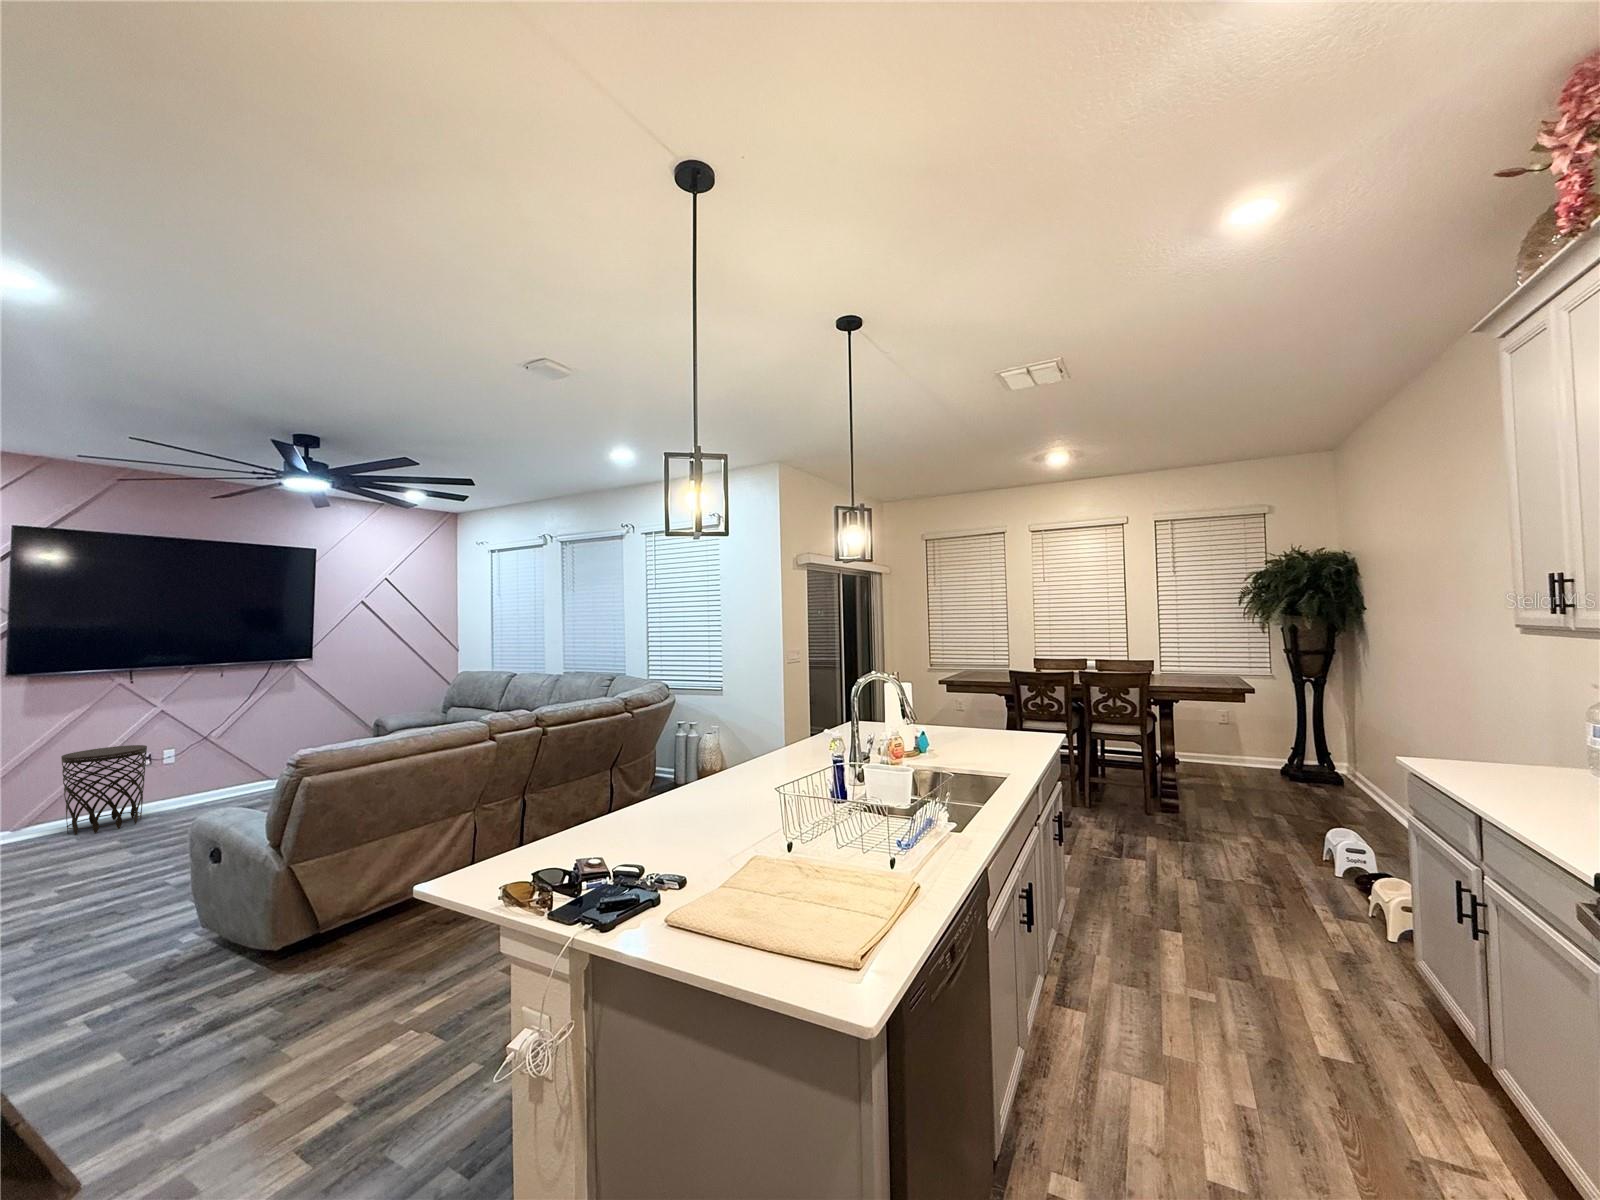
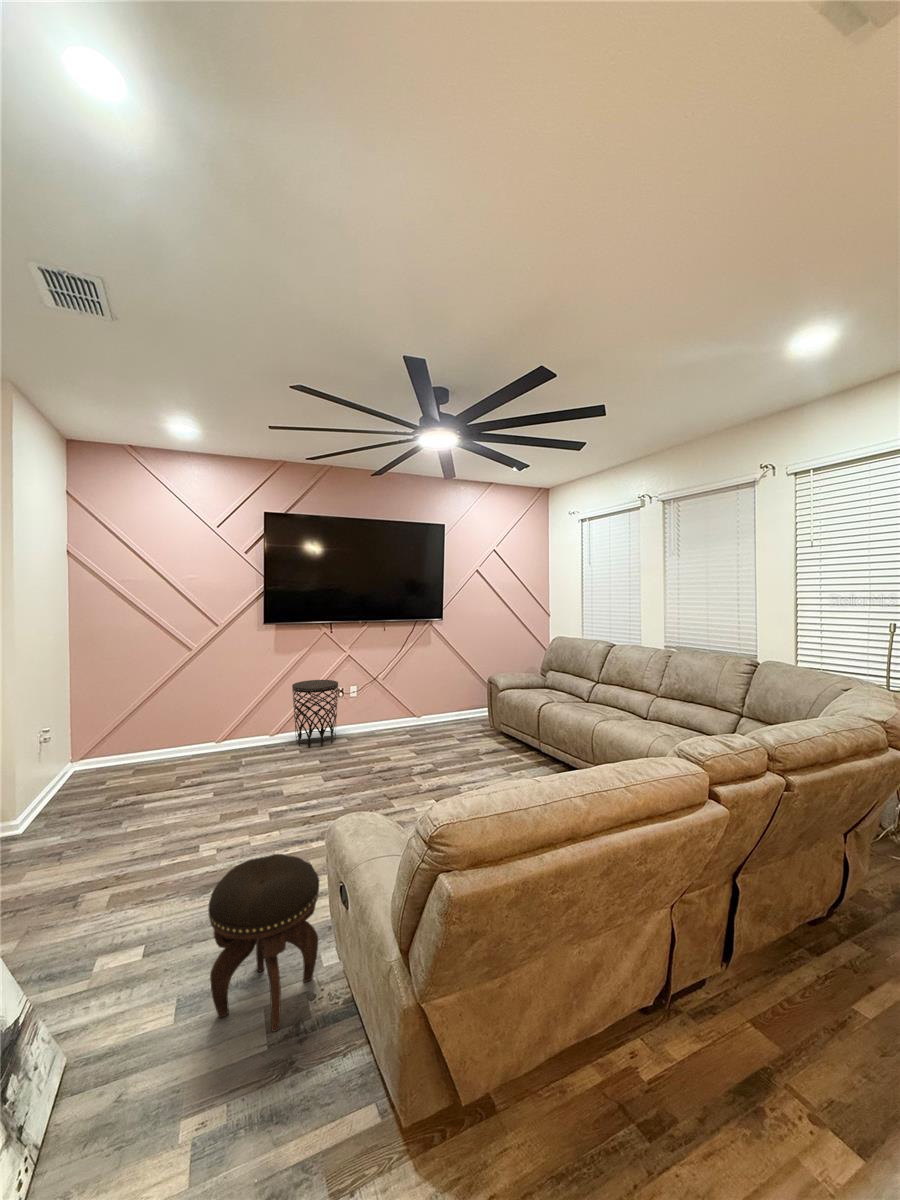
footstool: none [57,851,183,986] -> present [208,854,319,1032]

